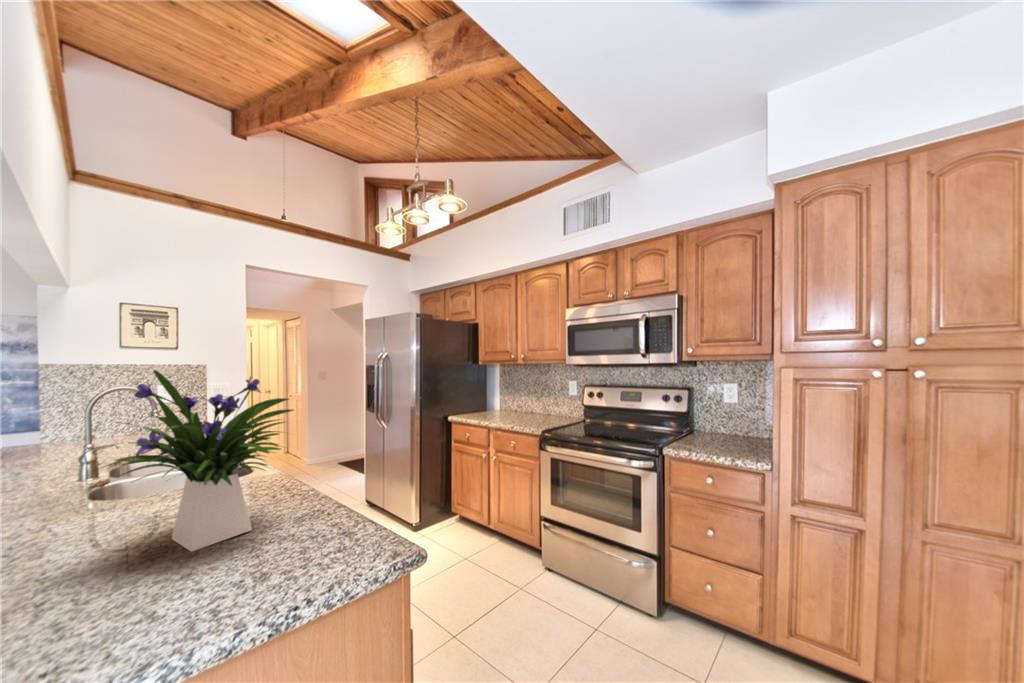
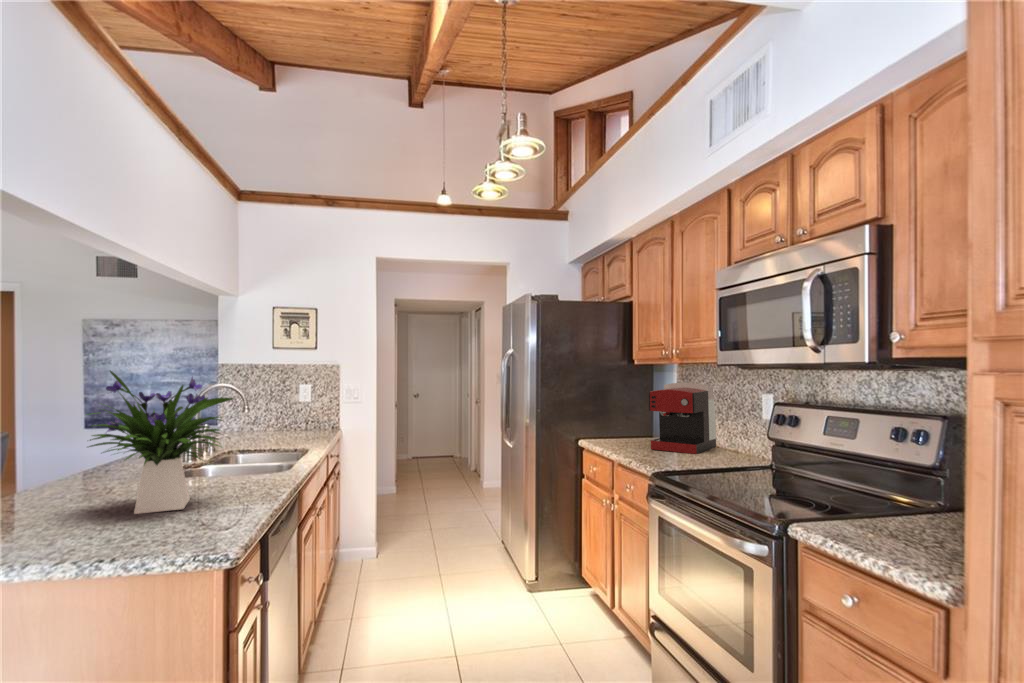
coffee maker: none [502,374,534,419] -> present [649,382,716,454]

